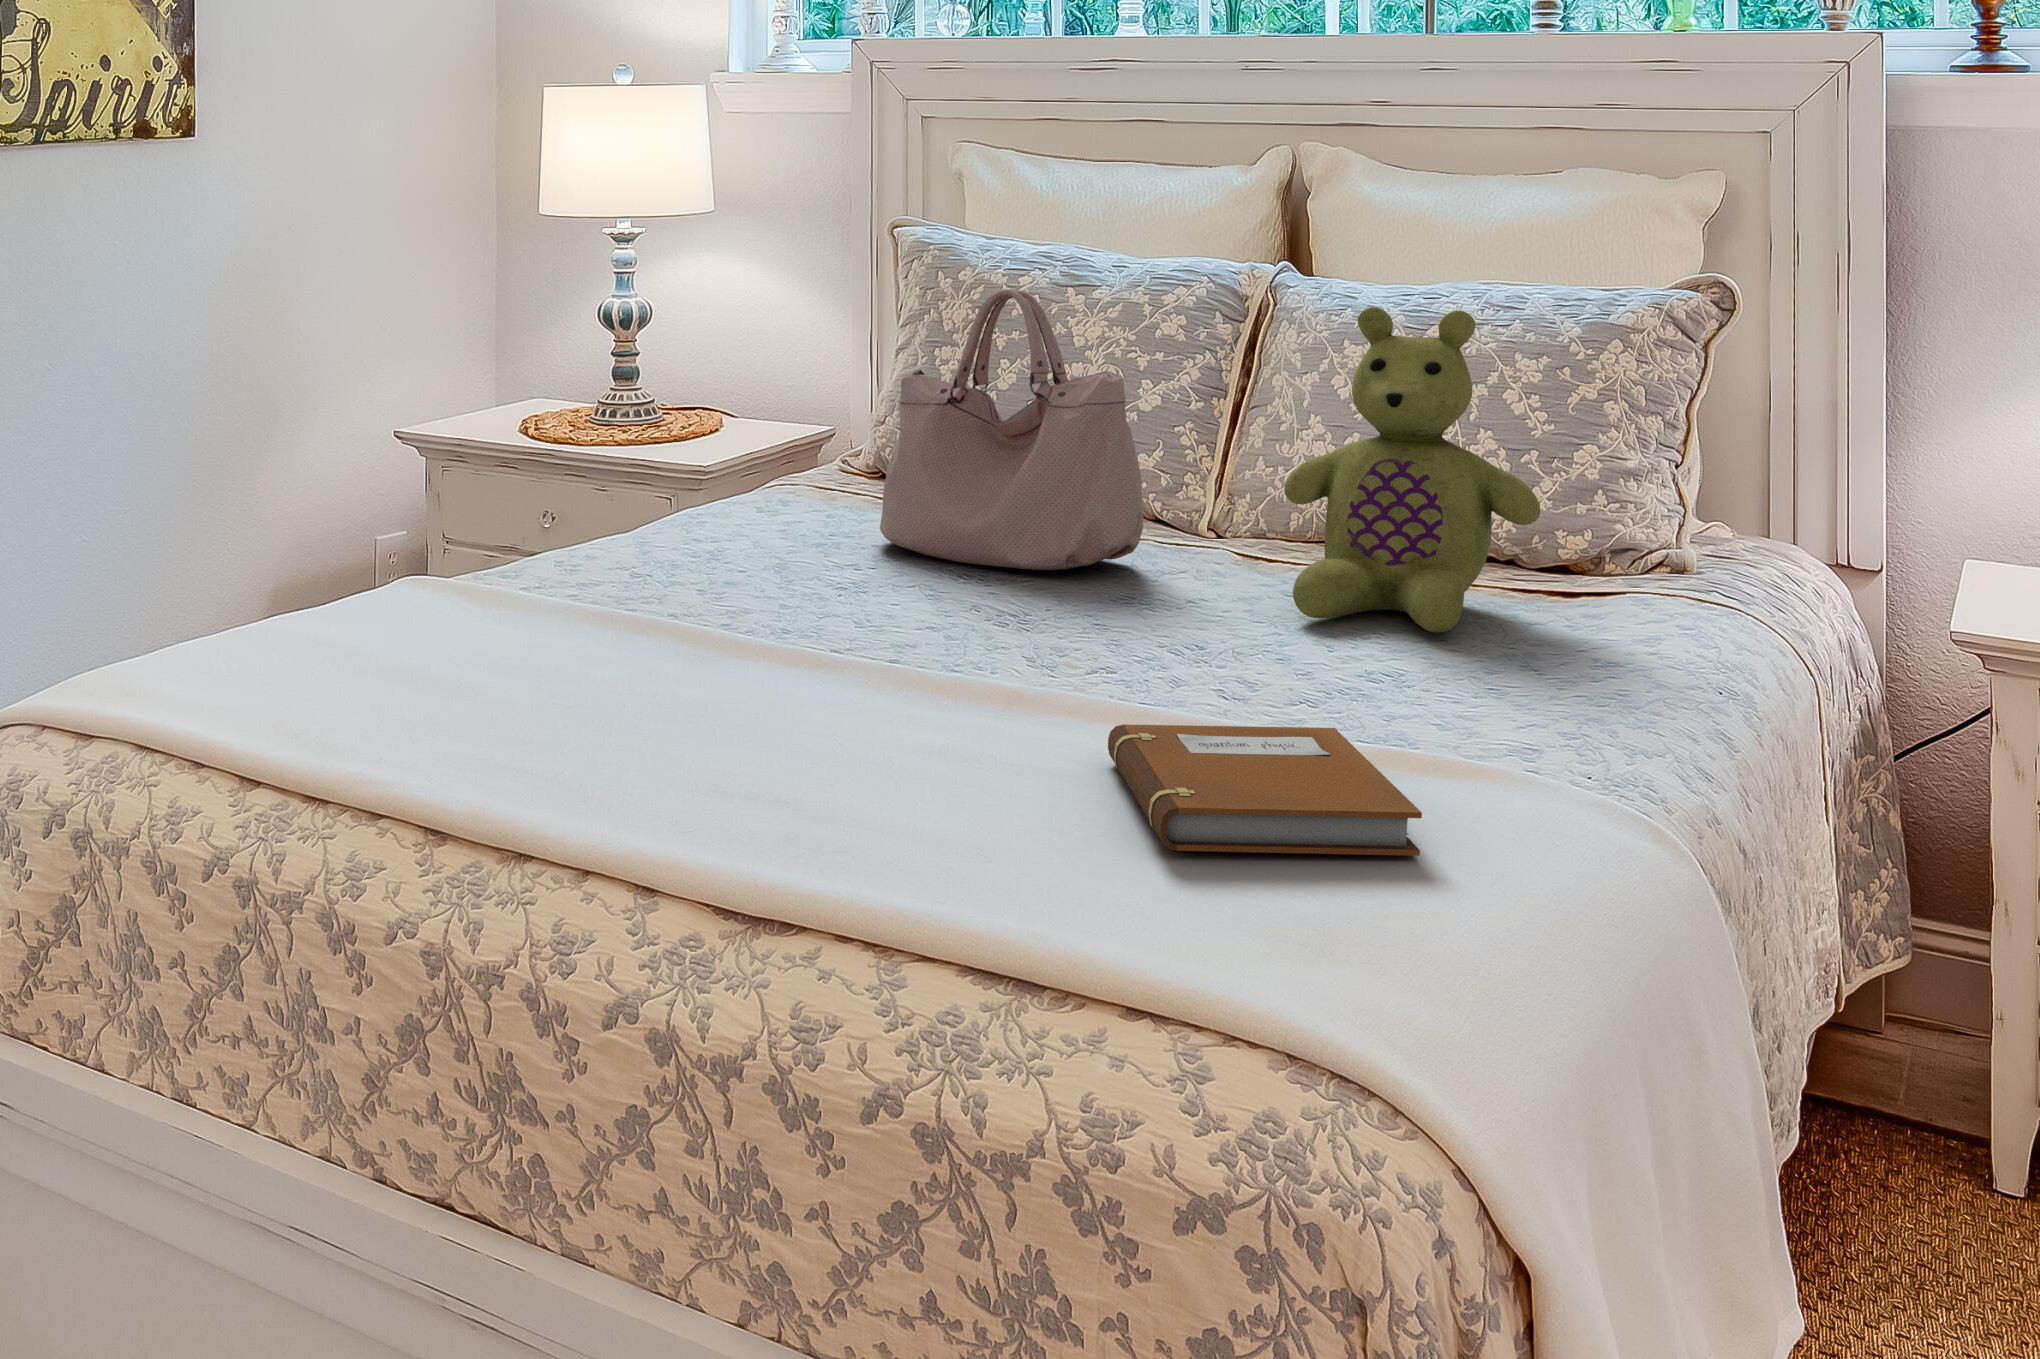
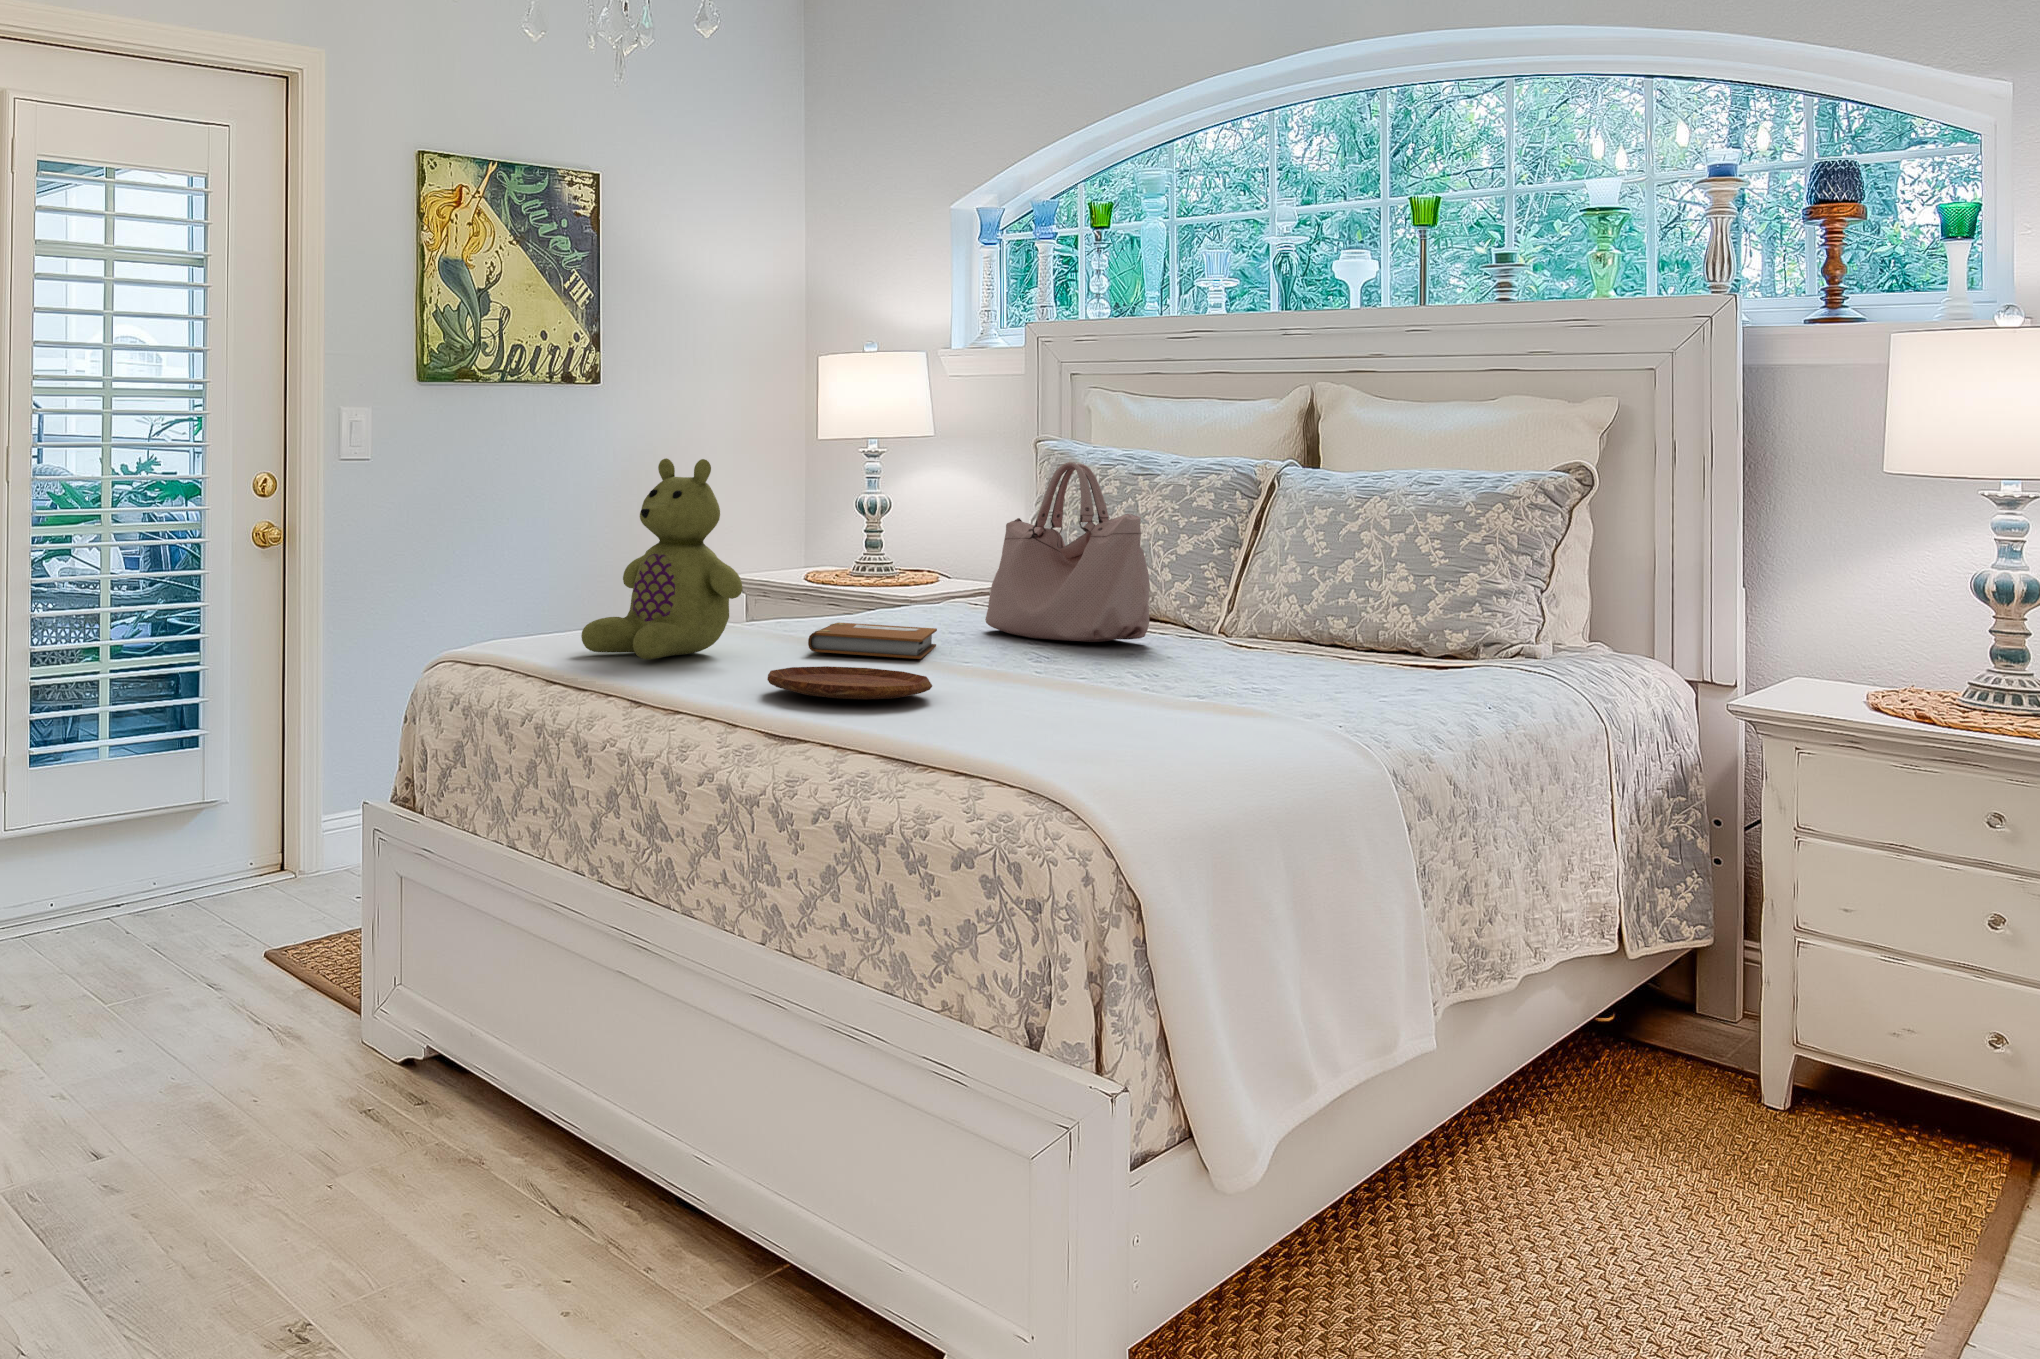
stuffed bear: present [1284,307,1541,633] -> present [581,458,742,660]
tray: none [662,710,955,808] -> present [767,666,932,700]
notebook: present [1108,724,1422,856] -> present [808,623,937,659]

